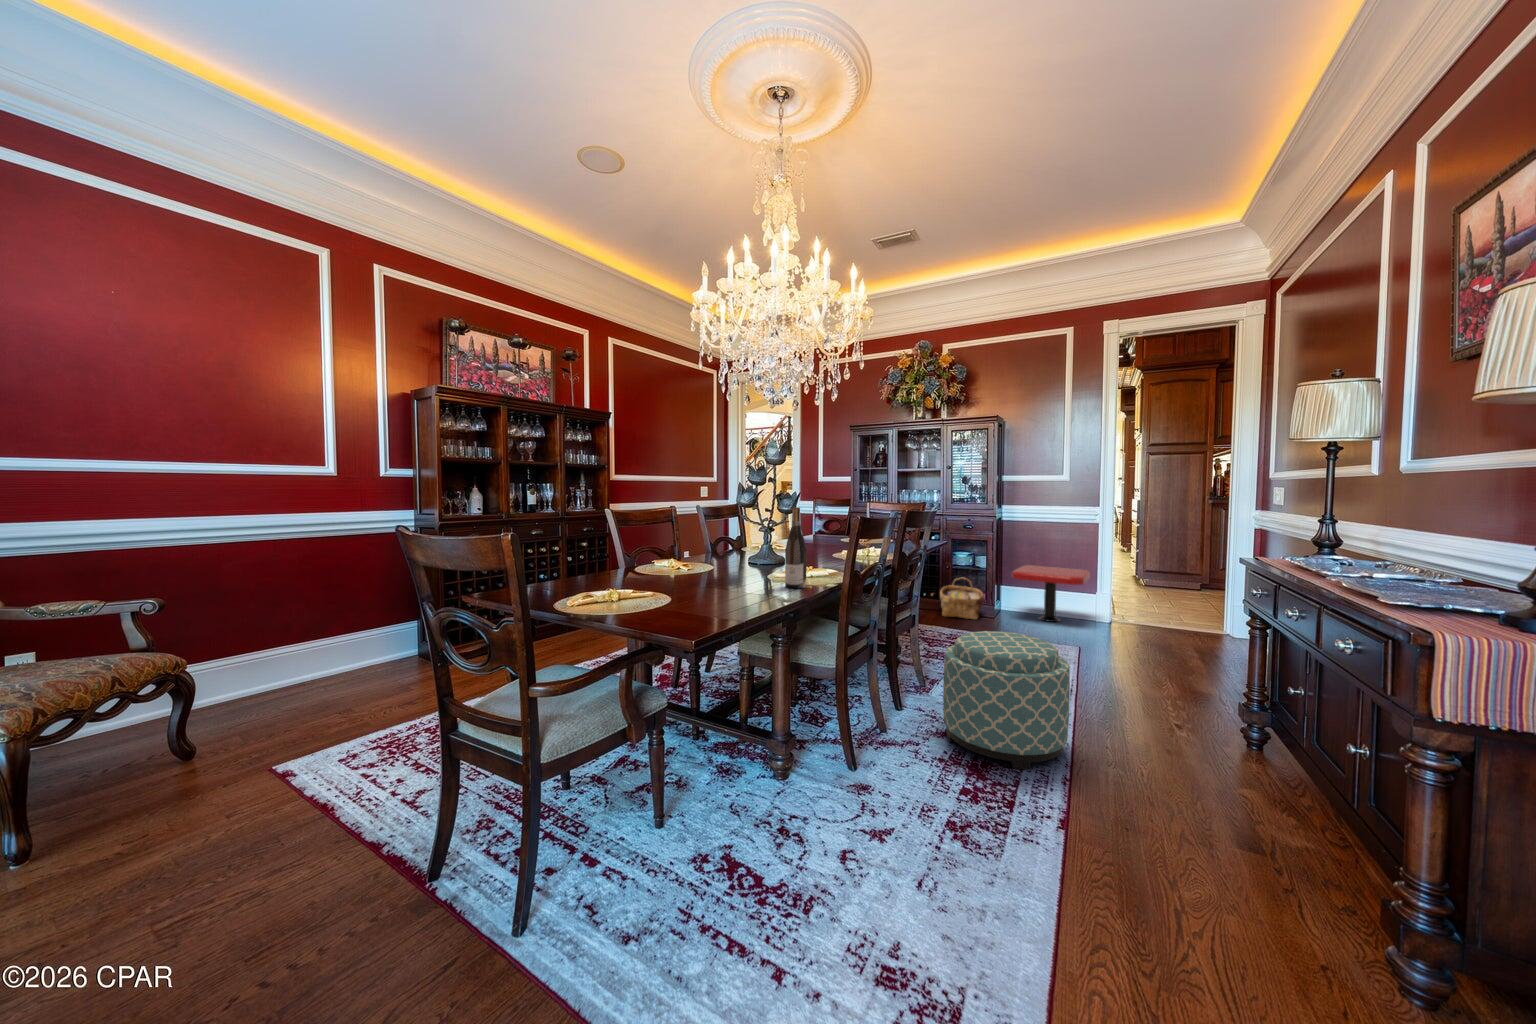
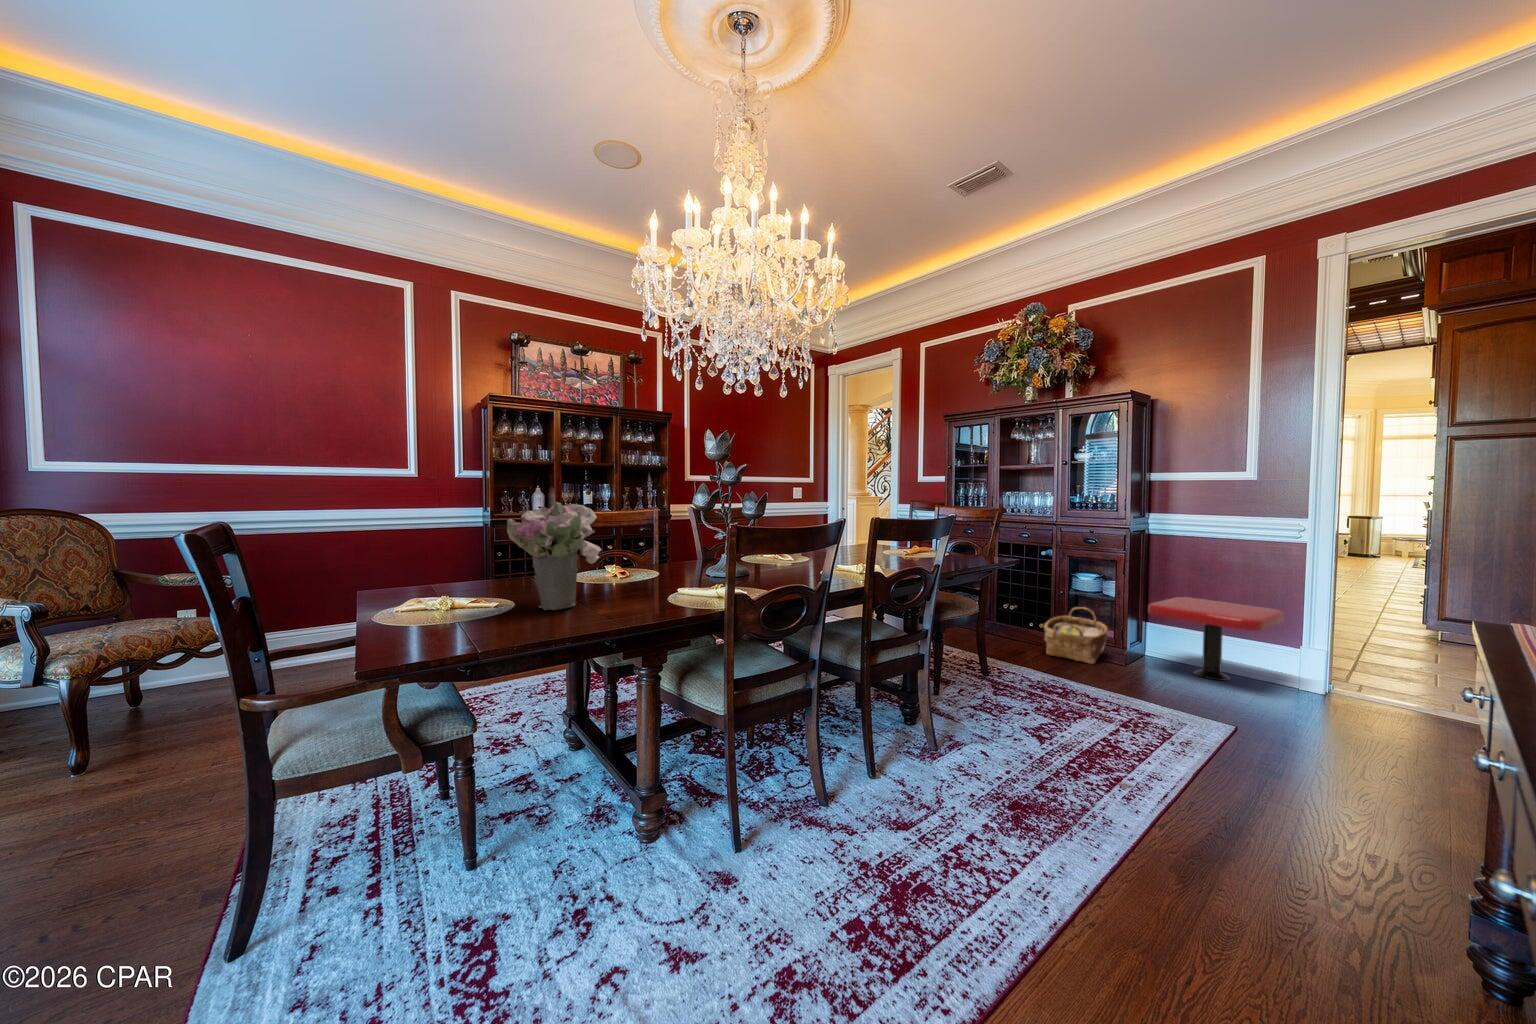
wine bottle: present [785,507,806,588] -> none [659,501,686,603]
flower bouquet: none [689,511,760,600] -> present [507,502,601,610]
ottoman: present [943,631,1070,769] -> none [892,686,1080,916]

